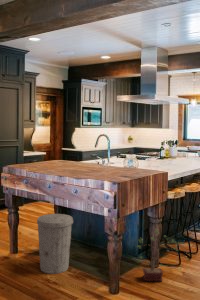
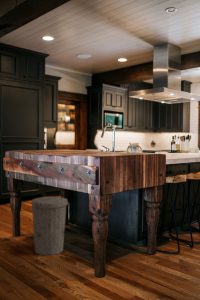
potted plant: present [138,230,176,281] -> none [127,211,179,267]

